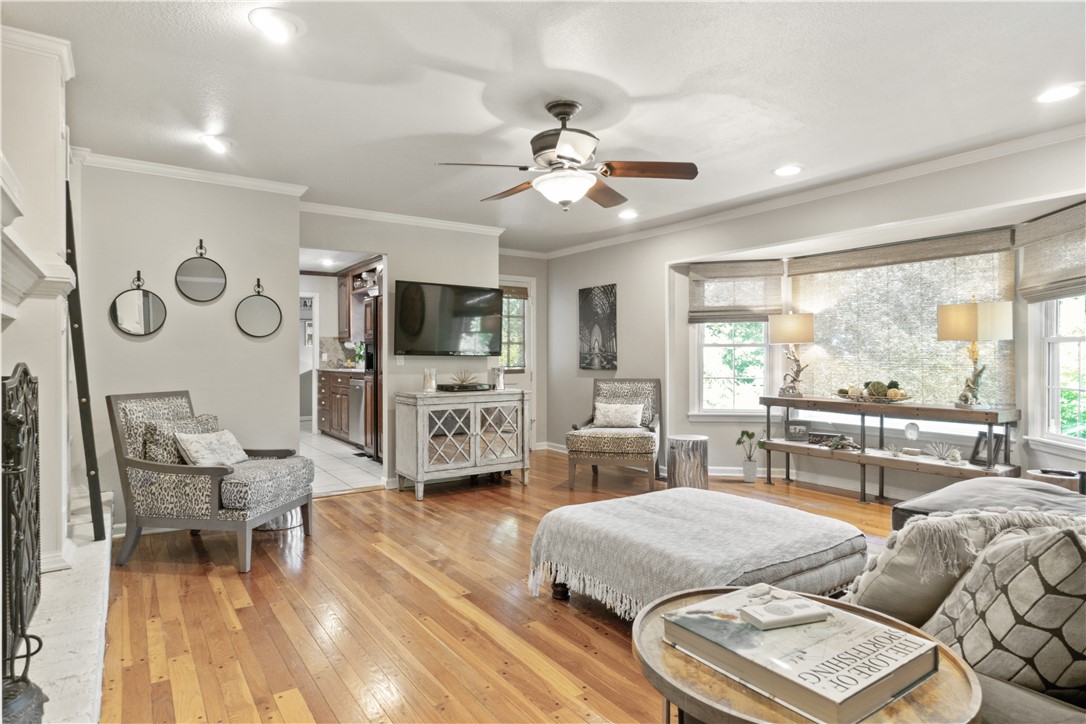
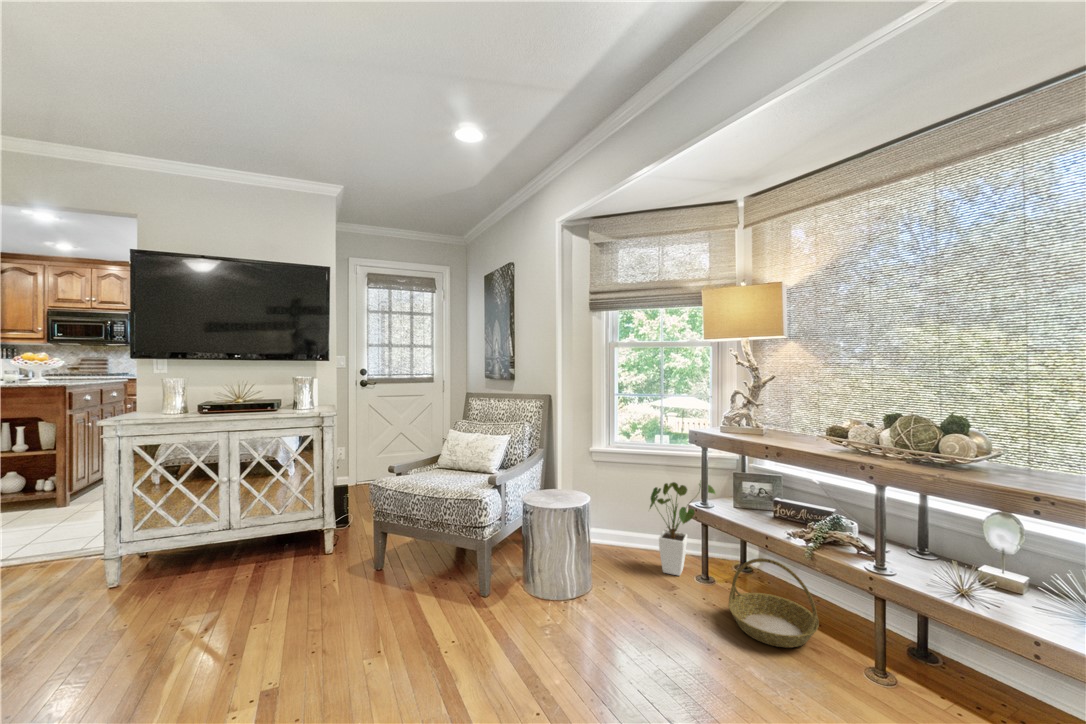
basket: none [789,458,835,497] -> present [728,558,819,648]

